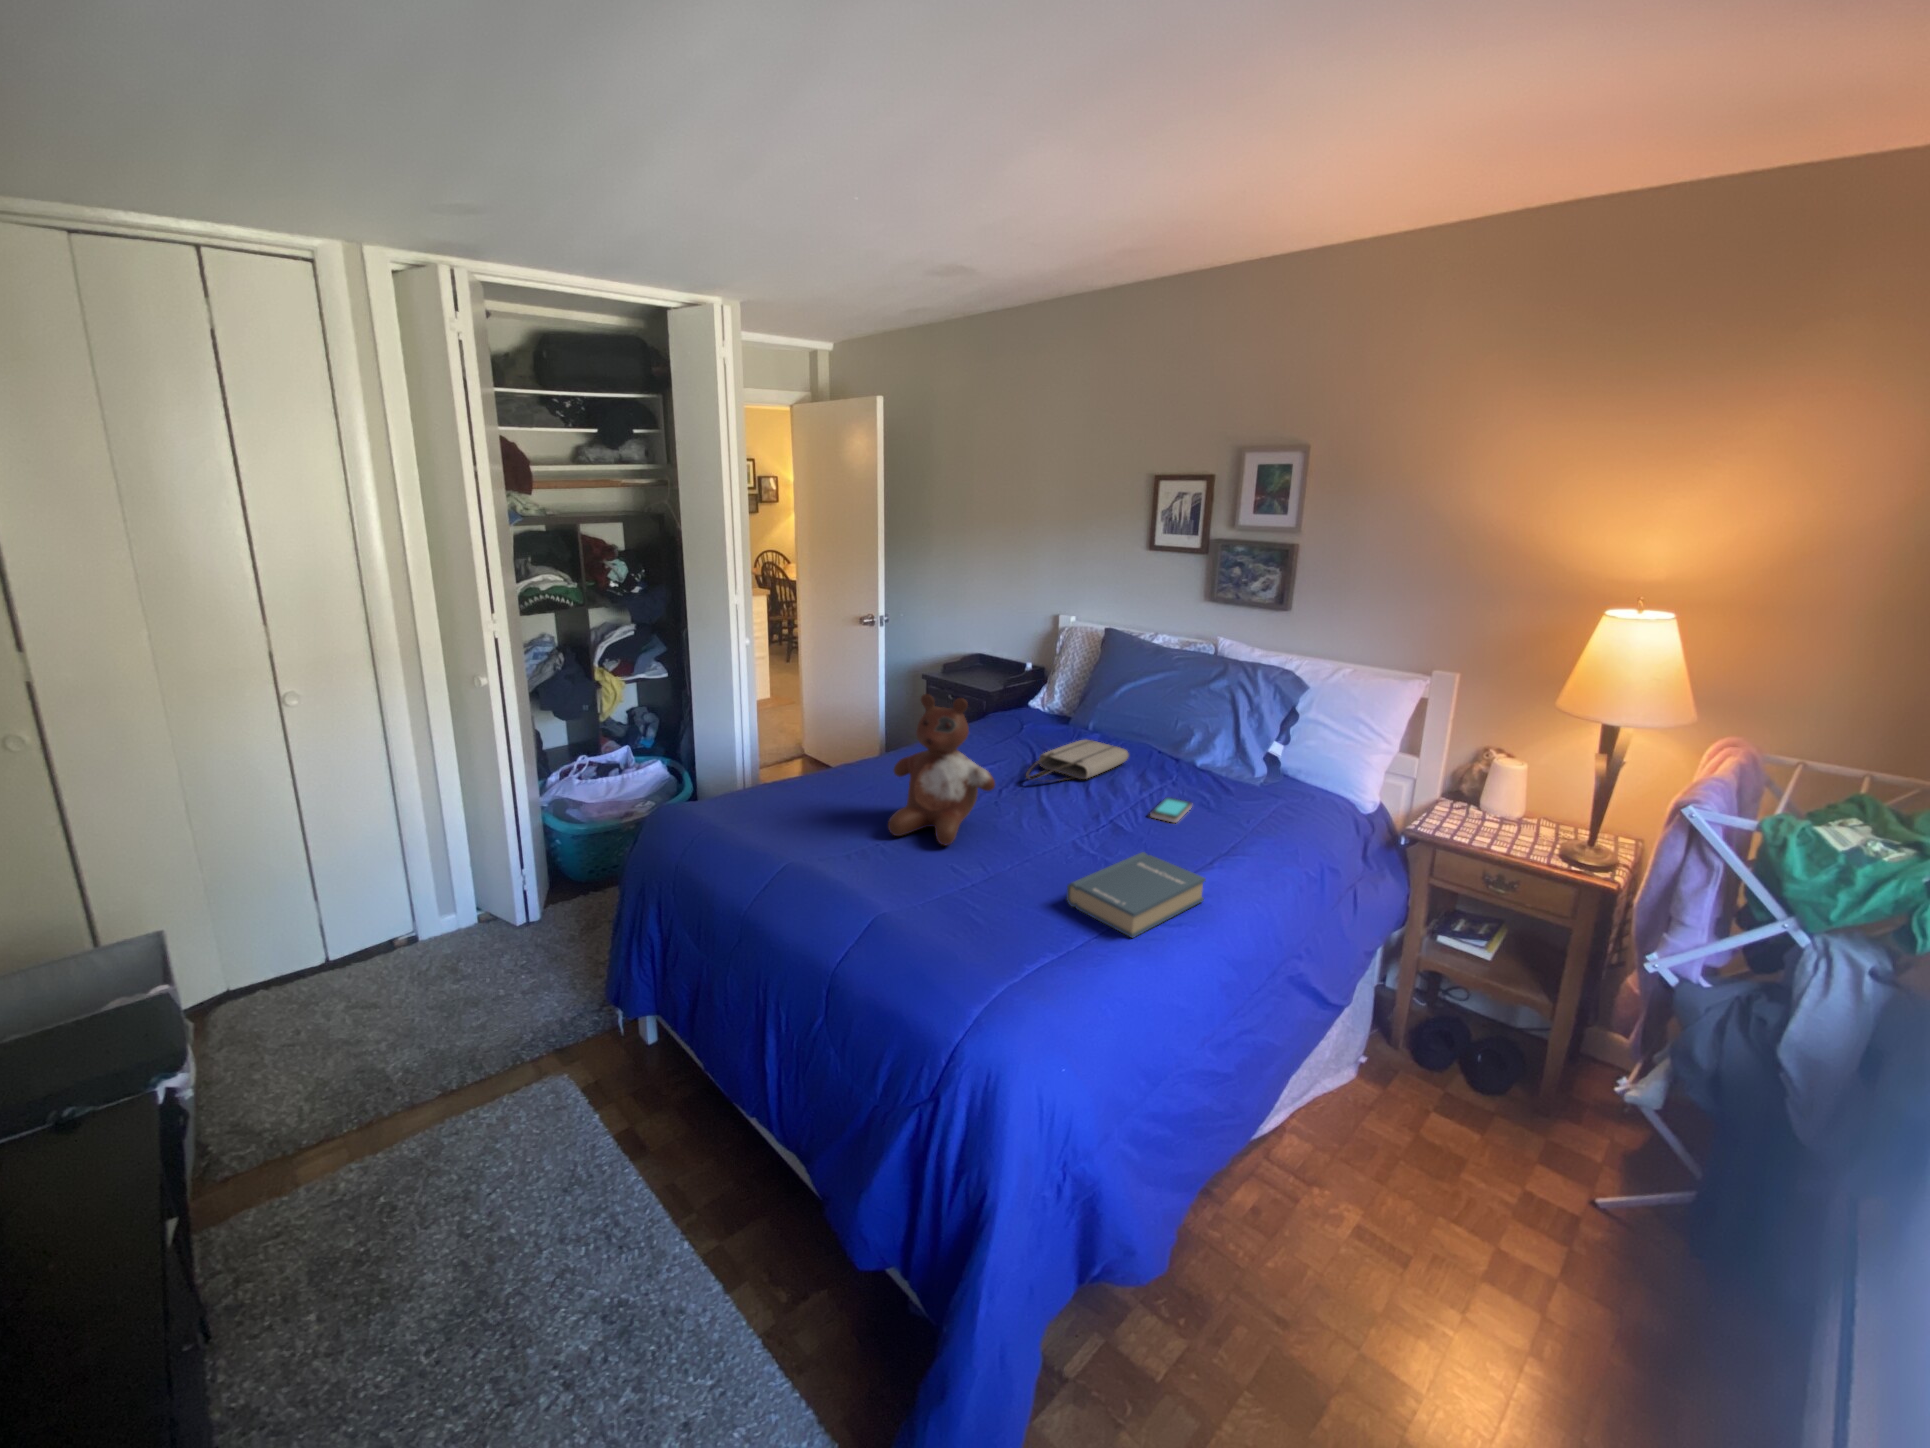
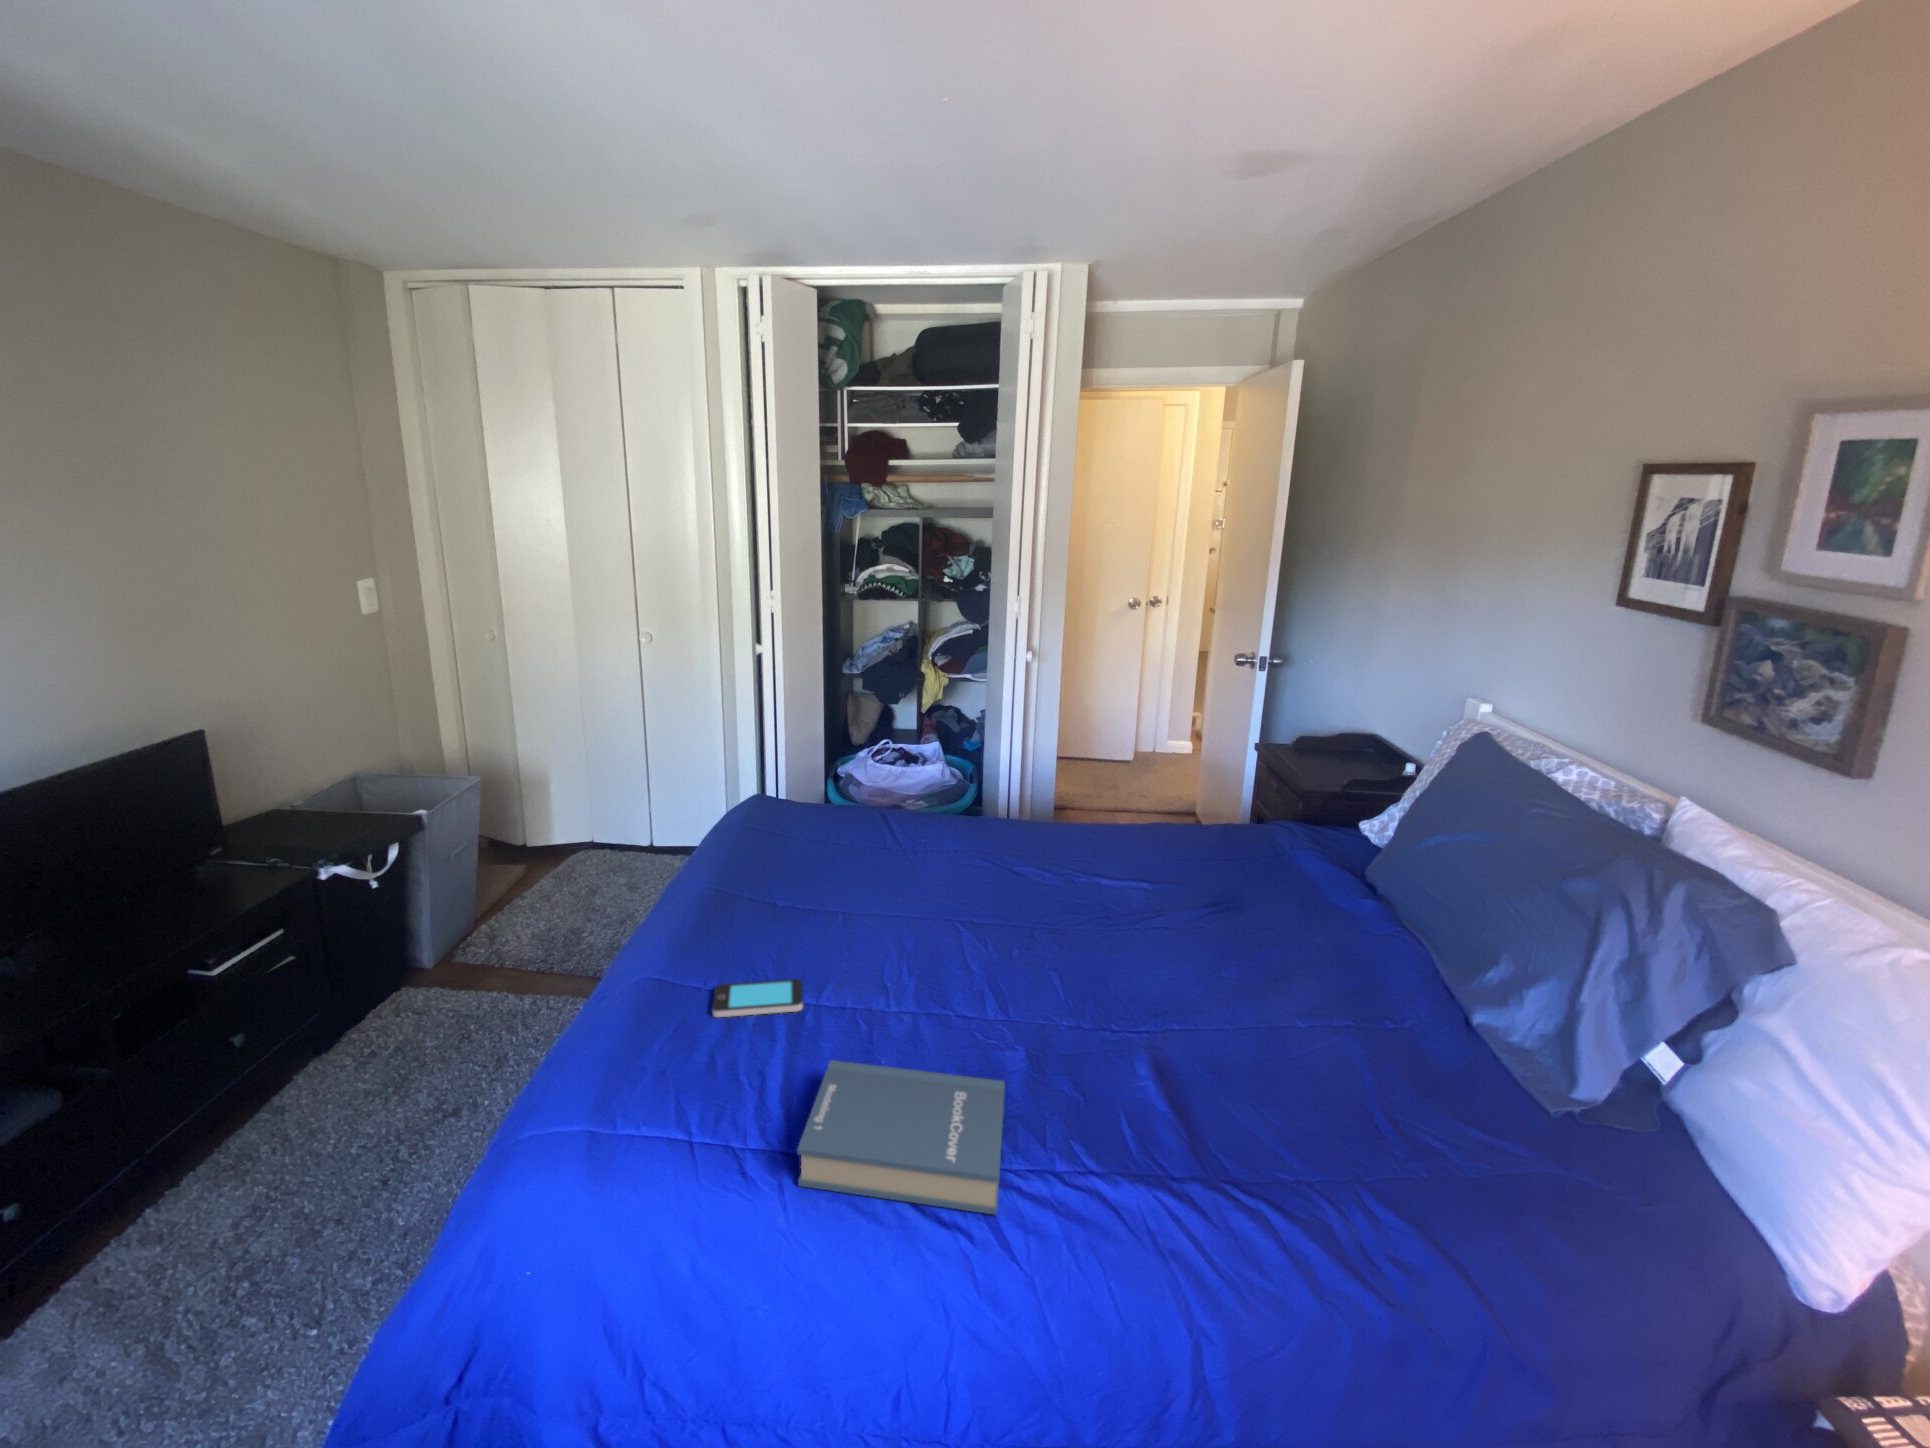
stuffed bear: present [888,694,995,845] -> none [836,744,962,945]
tote bag: present [1026,740,1129,780] -> none [1112,889,1342,953]
smartphone: present [1150,797,1192,823] -> present [712,979,803,1017]

